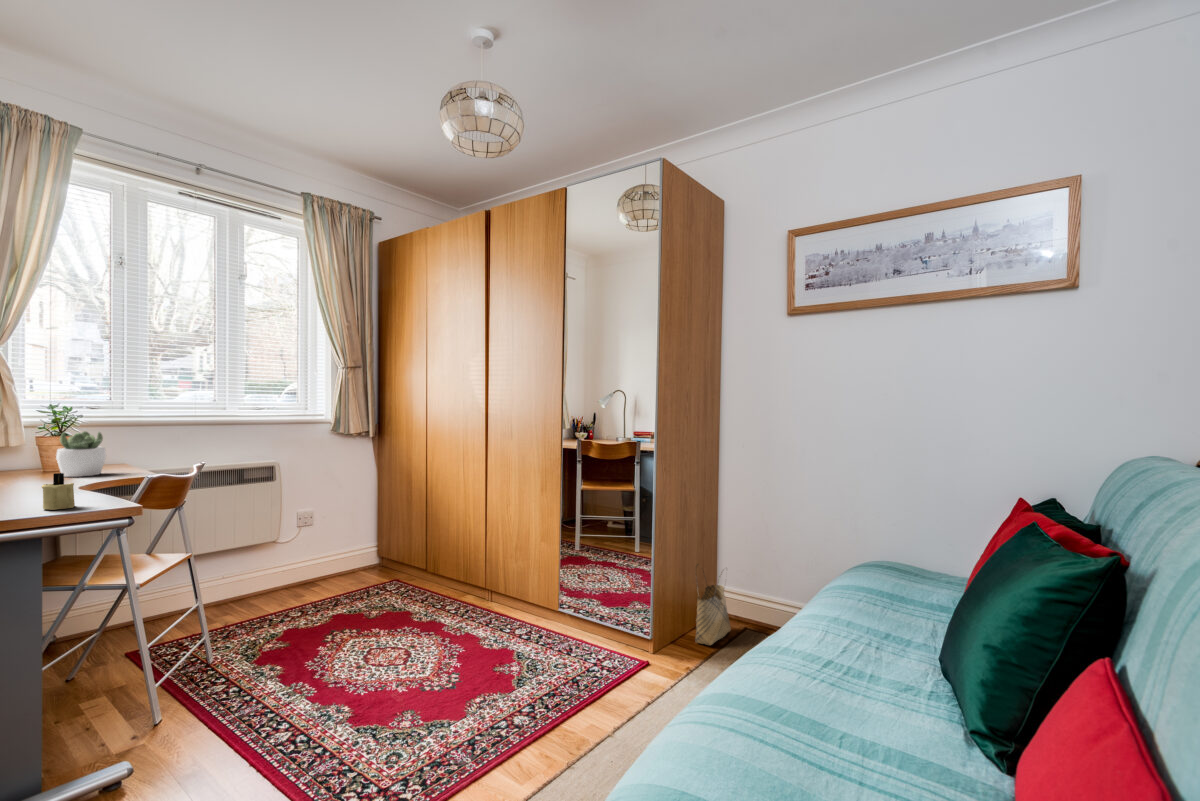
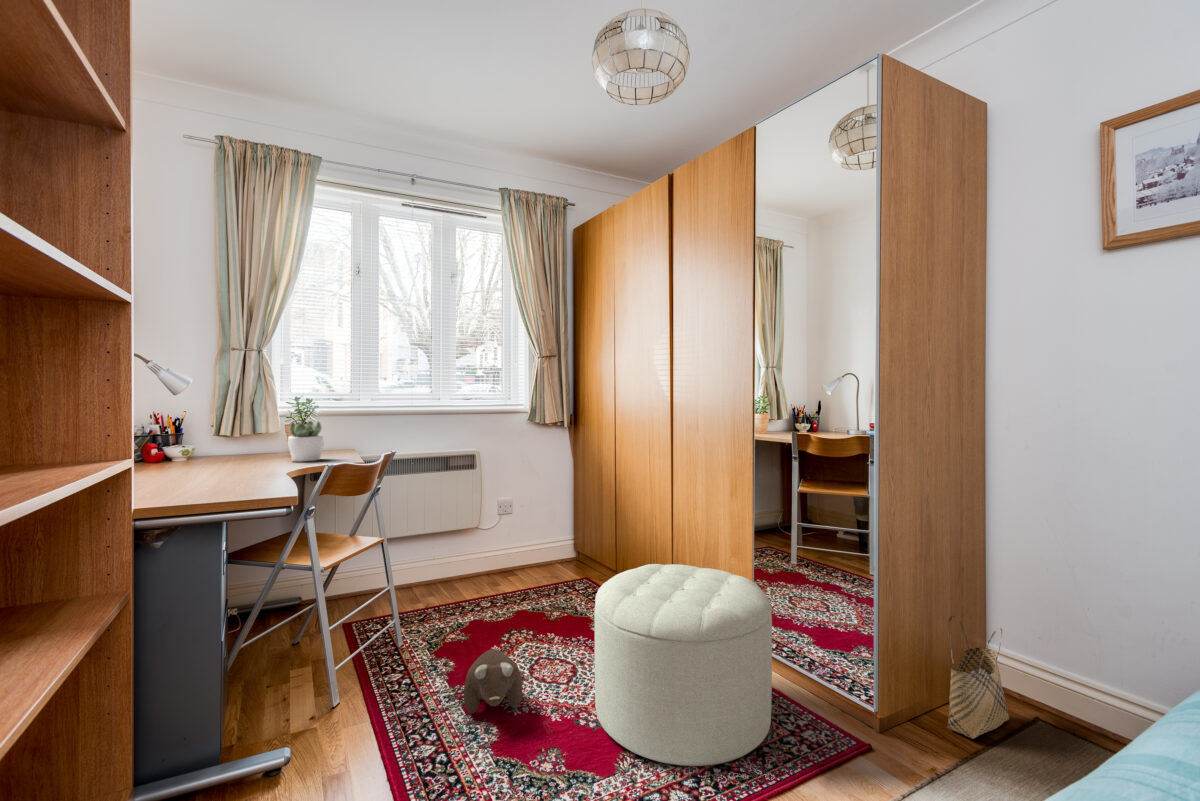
candle: present [42,473,75,510] -> none [219,461,248,496]
ottoman: none [436,549,581,701] -> present [595,564,772,766]
plush toy: none [310,641,368,702] -> present [464,649,523,714]

